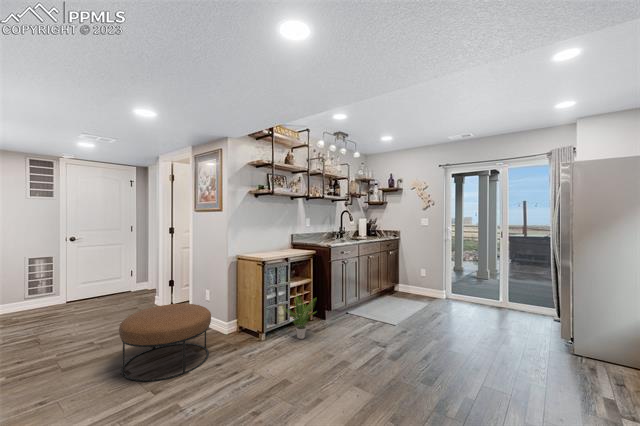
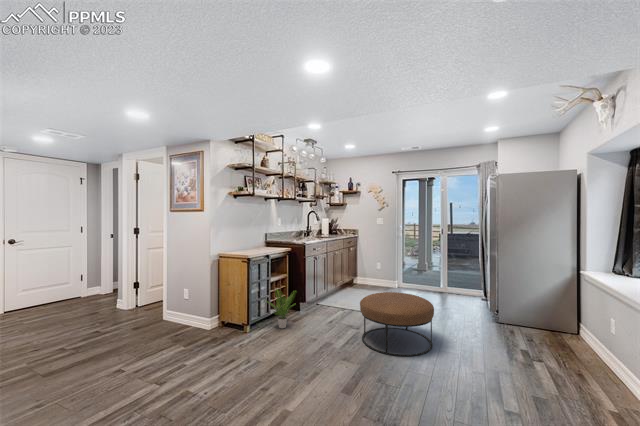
ottoman: present [119,304,211,381] -> present [360,292,434,356]

